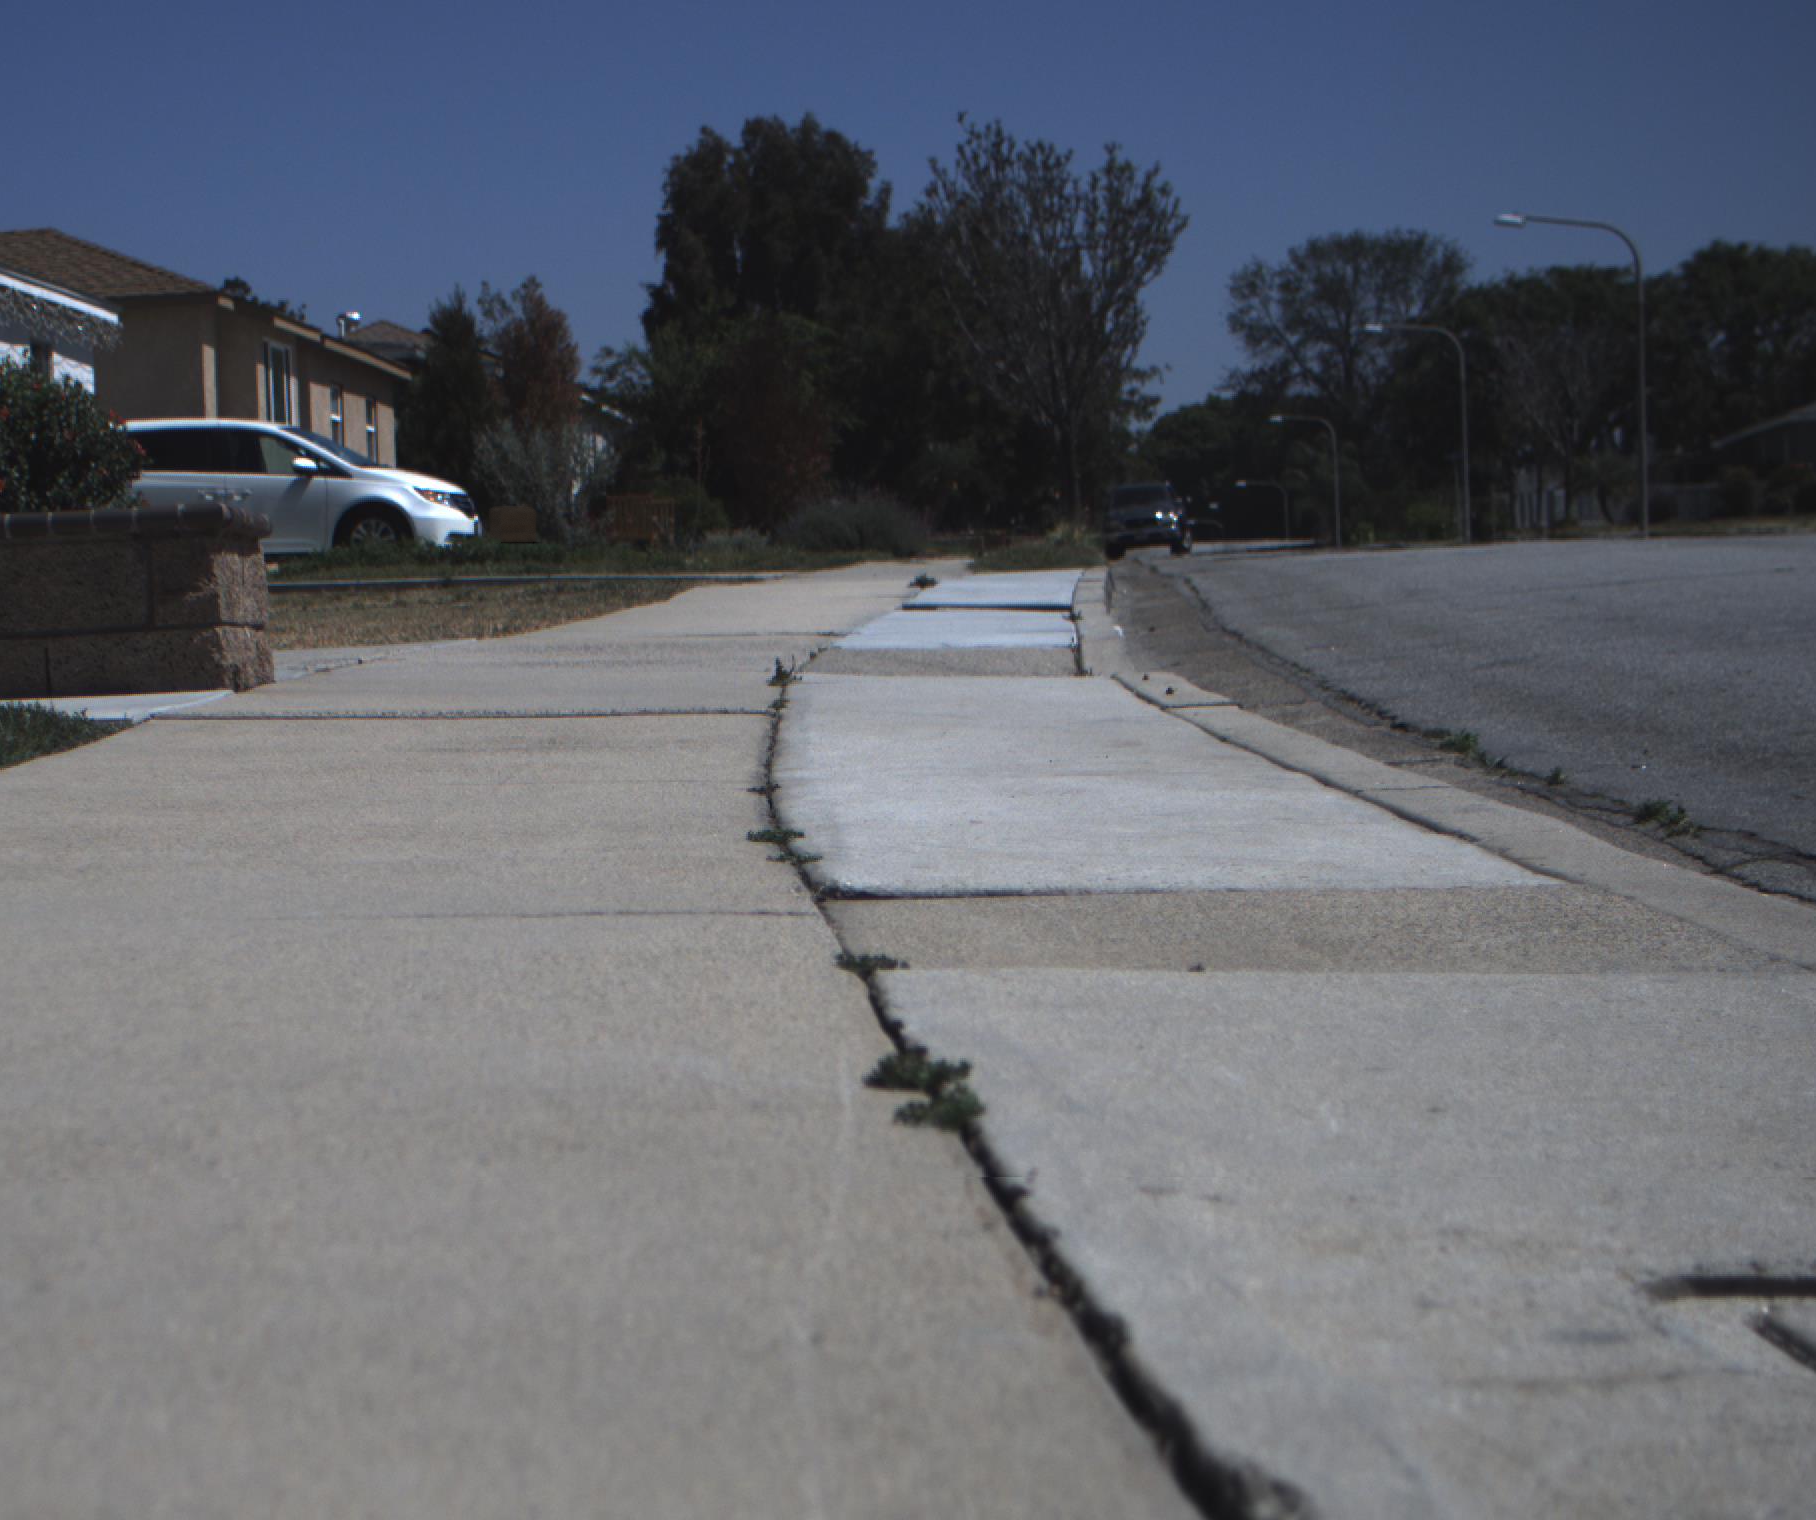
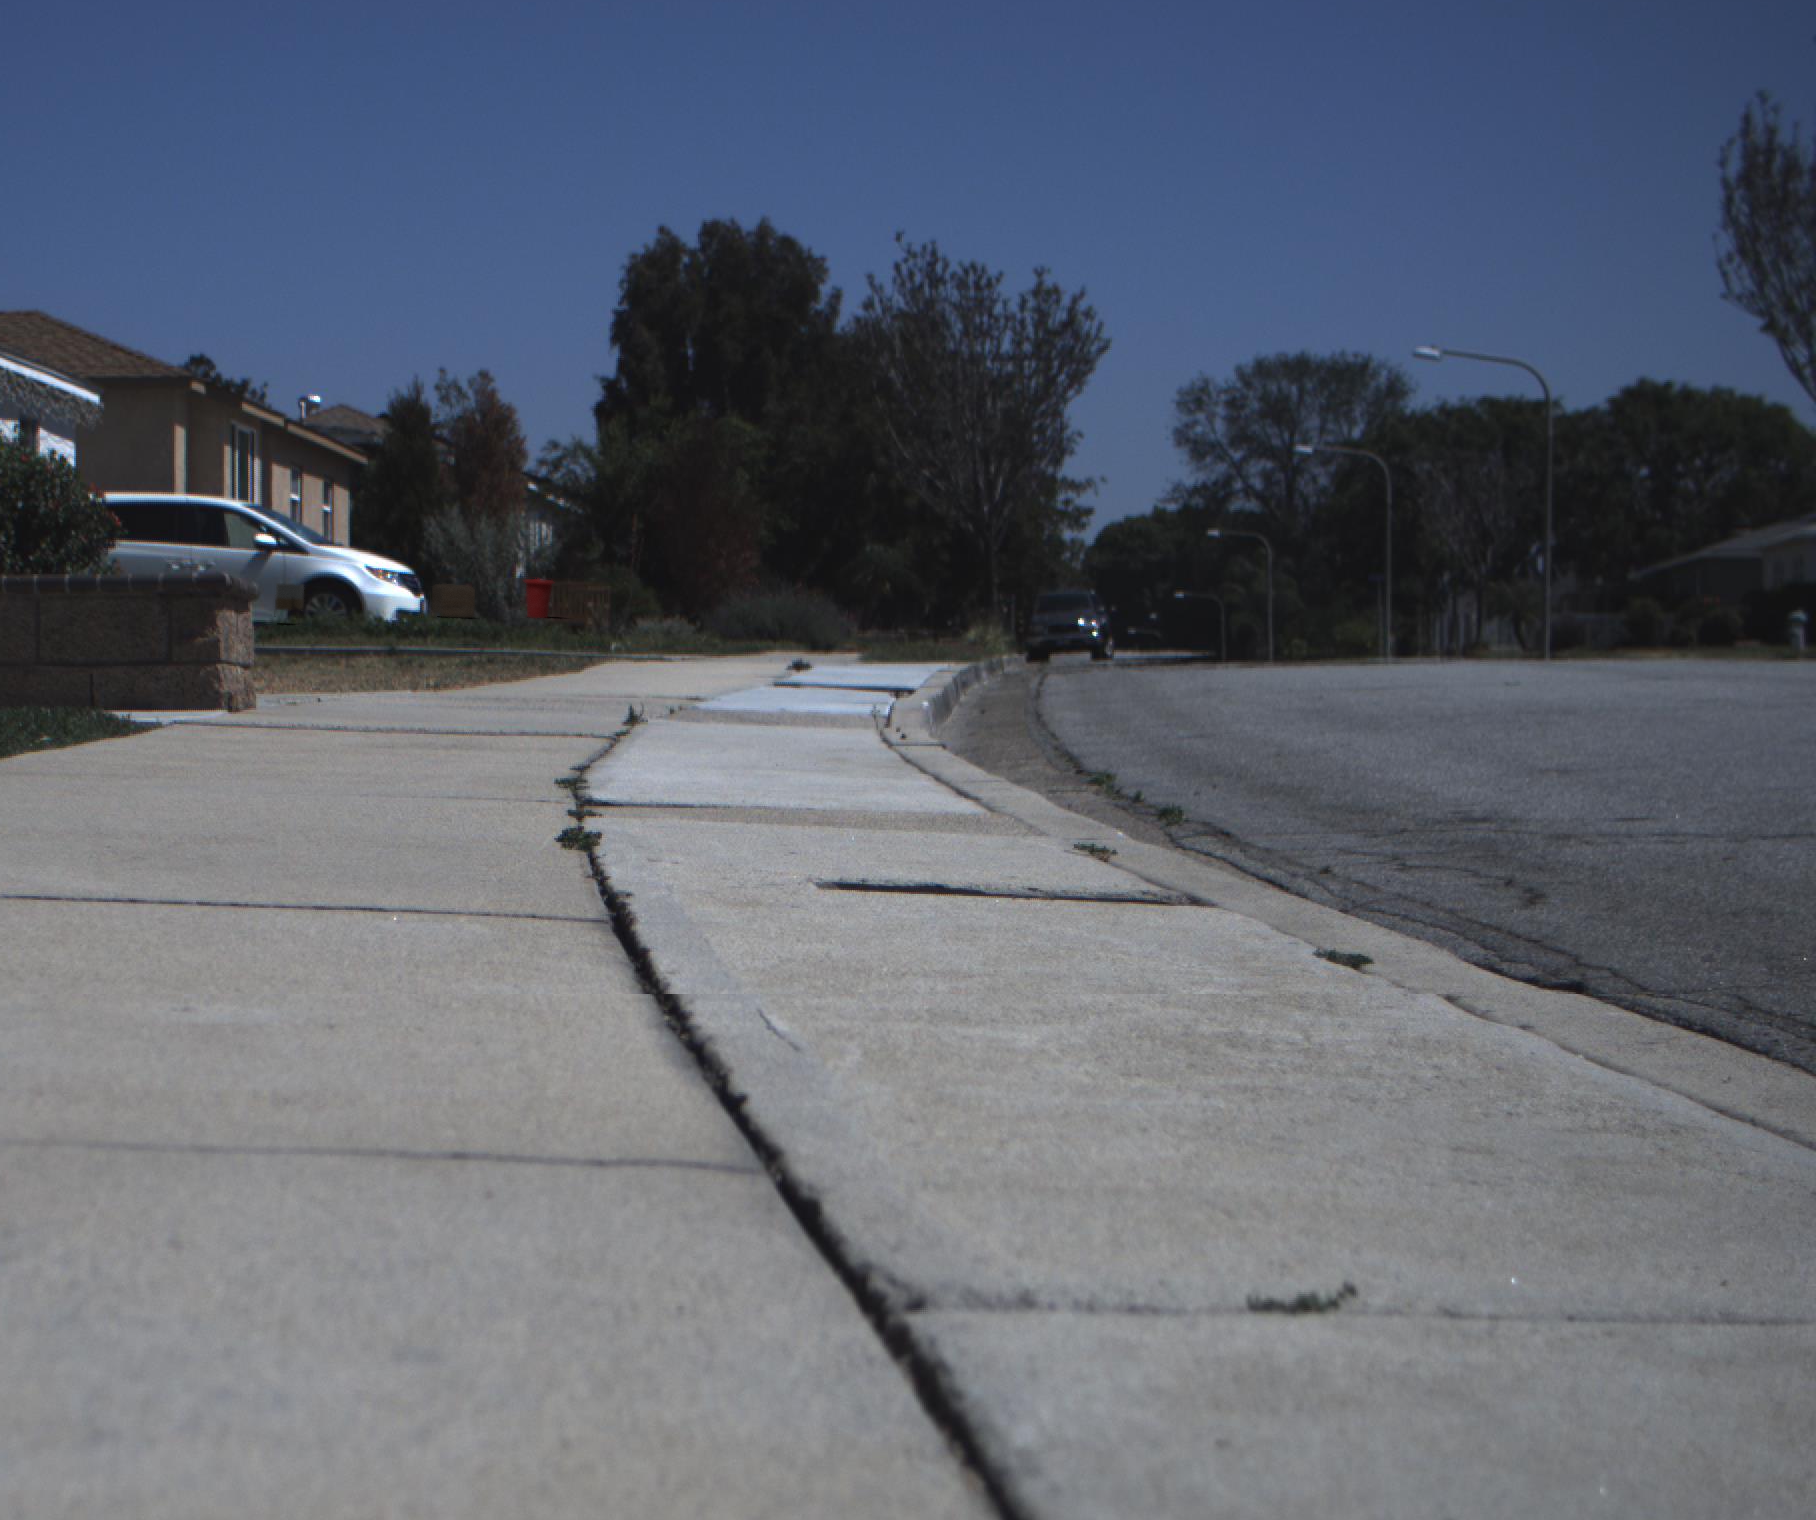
waste bin: none [586,497,621,539] -> present [525,579,553,618]
planter: none [320,513,351,559] -> present [275,583,304,611]

